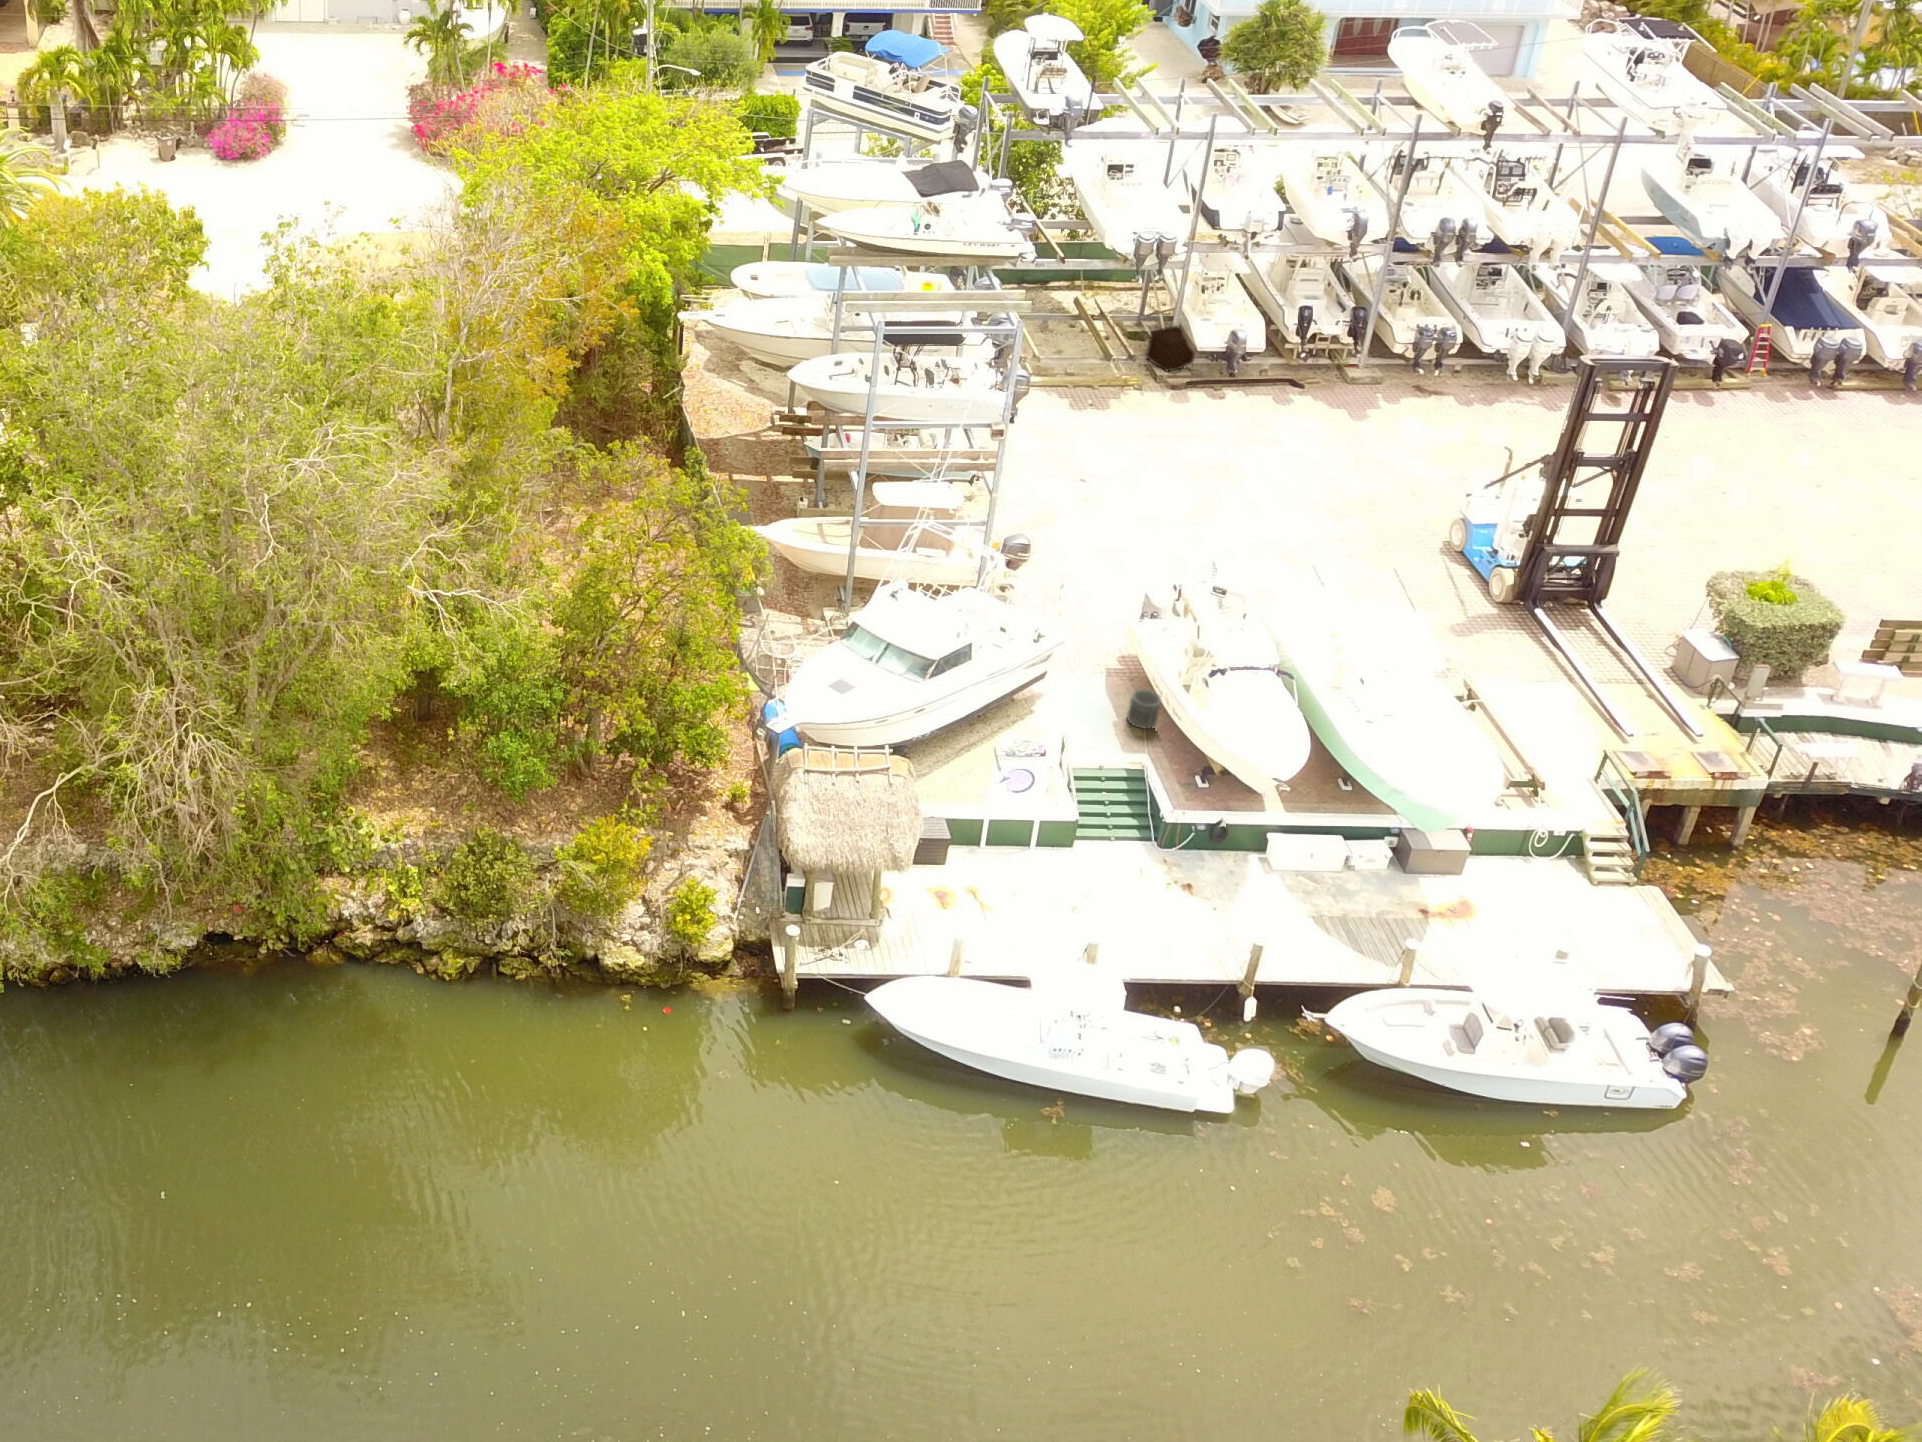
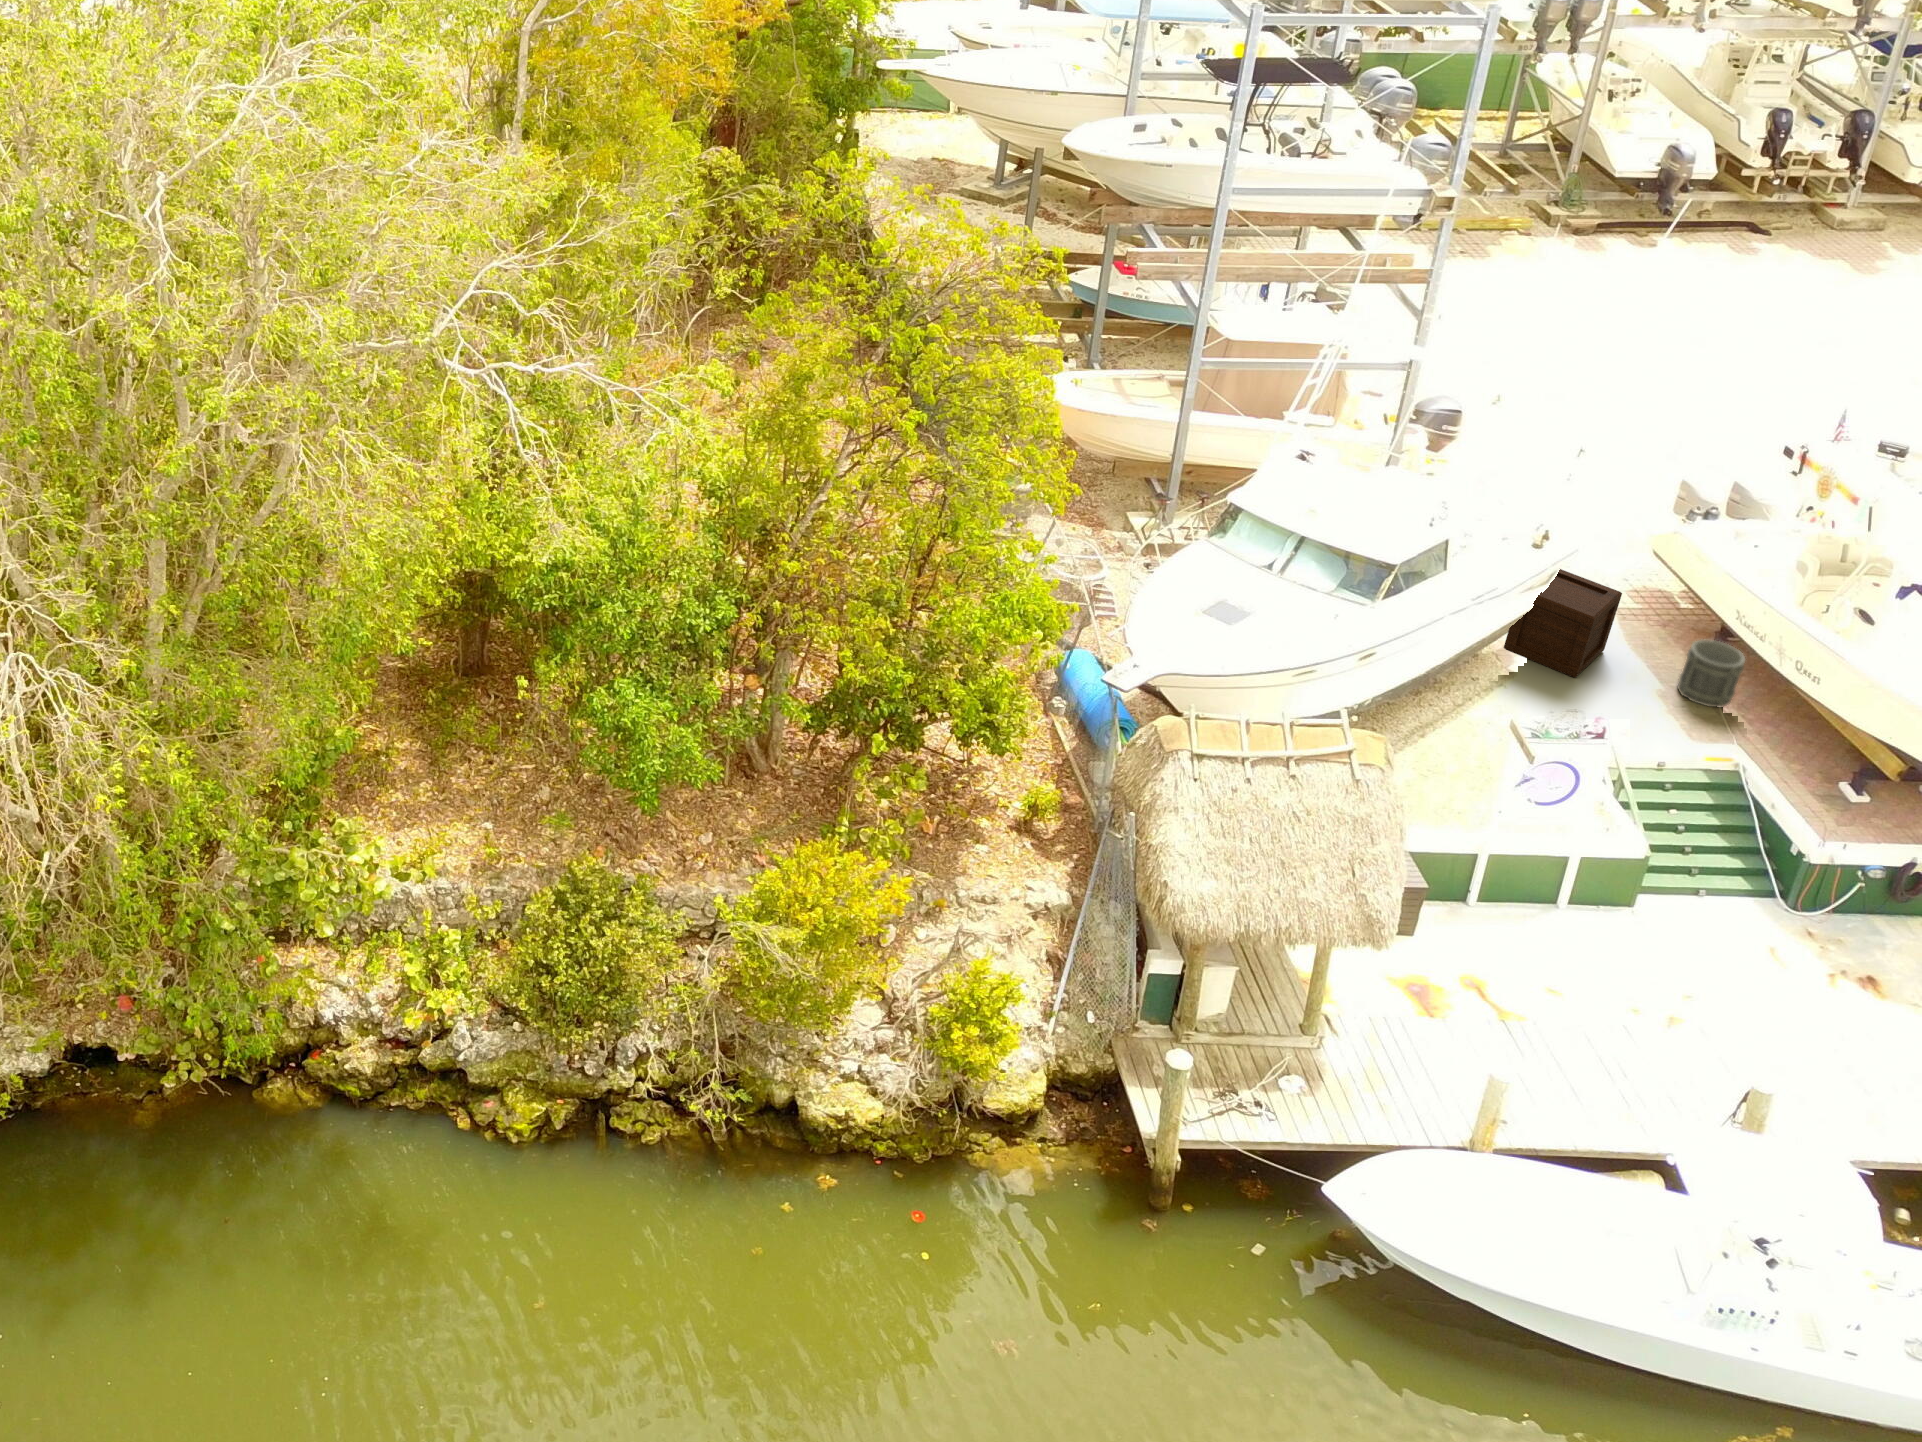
wooden crate: present [1146,326,1195,372] -> present [1504,569,1622,678]

